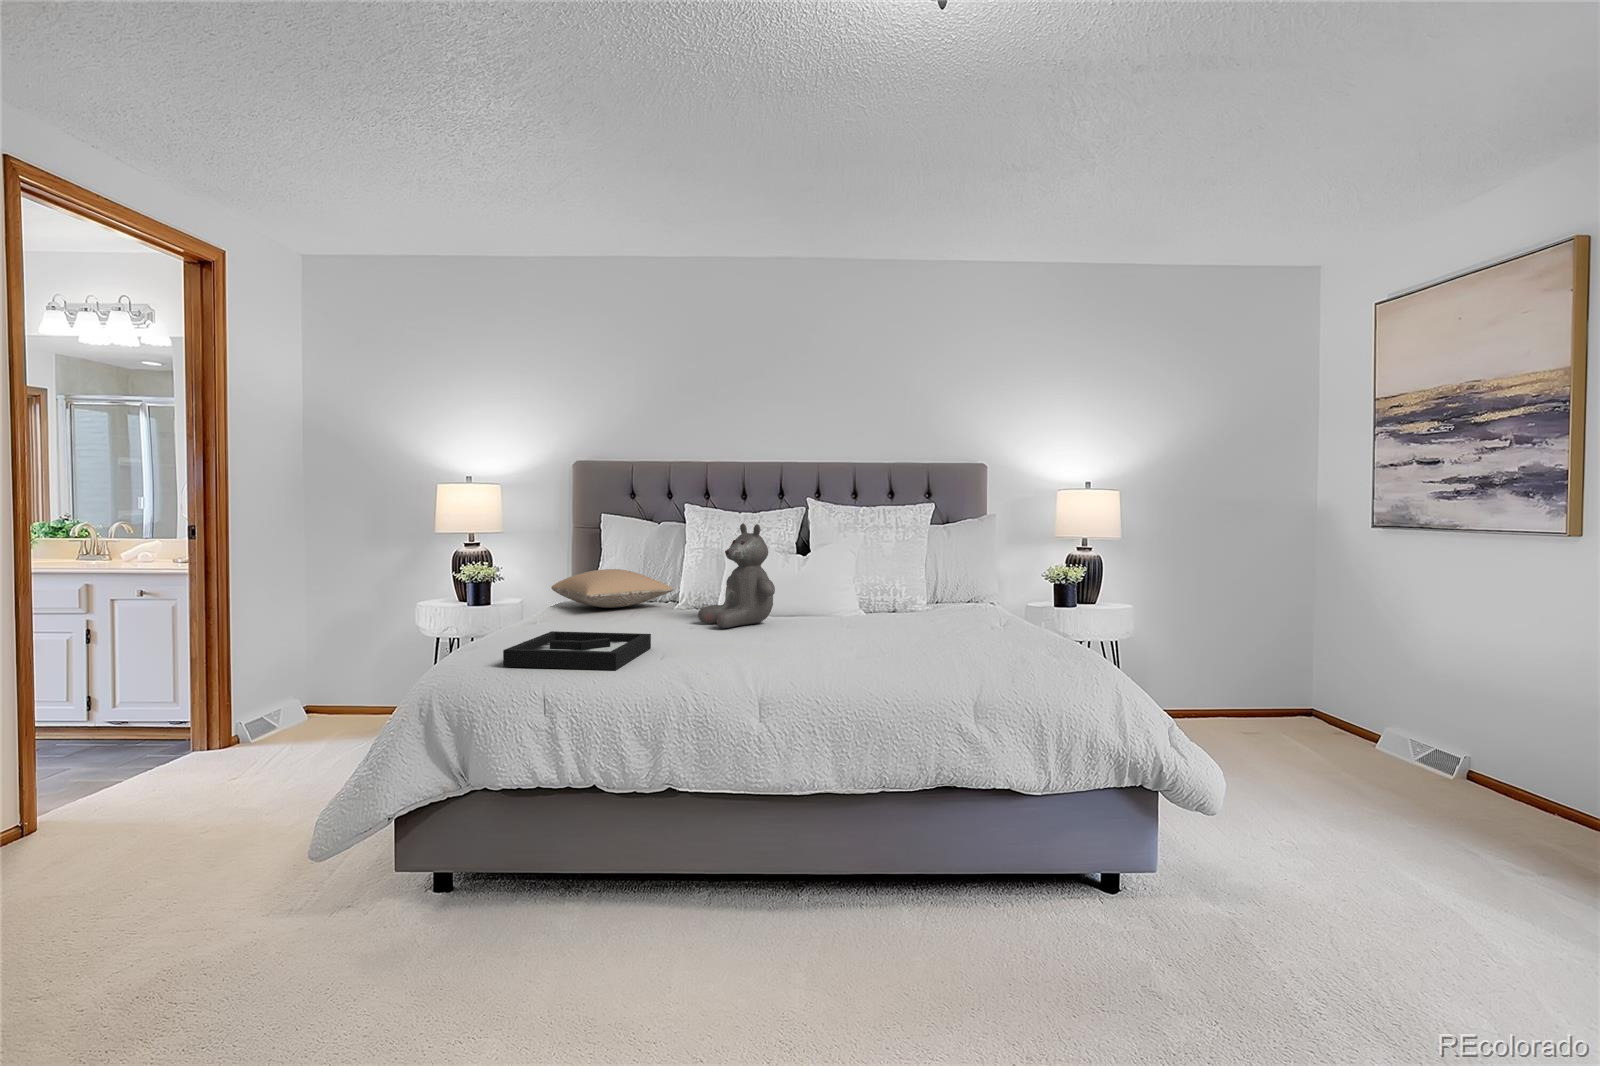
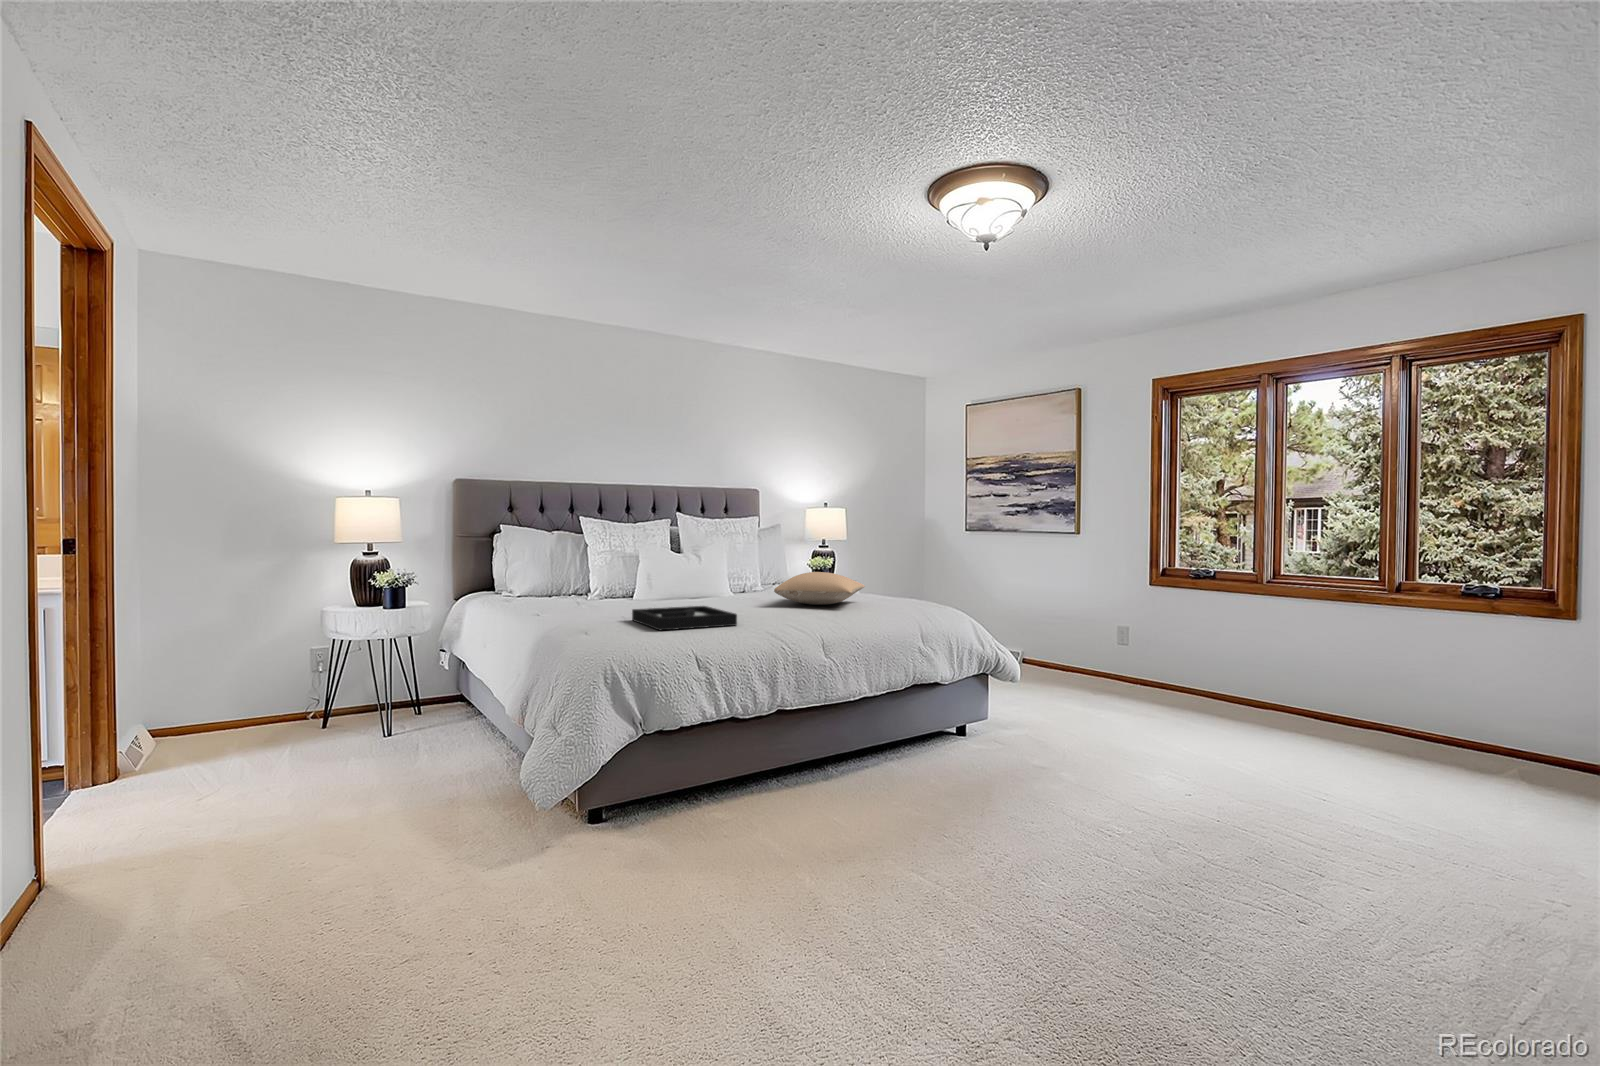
teddy bear: present [698,523,775,628] -> none [671,528,731,604]
pillow: present [552,569,673,608] -> present [774,572,865,605]

